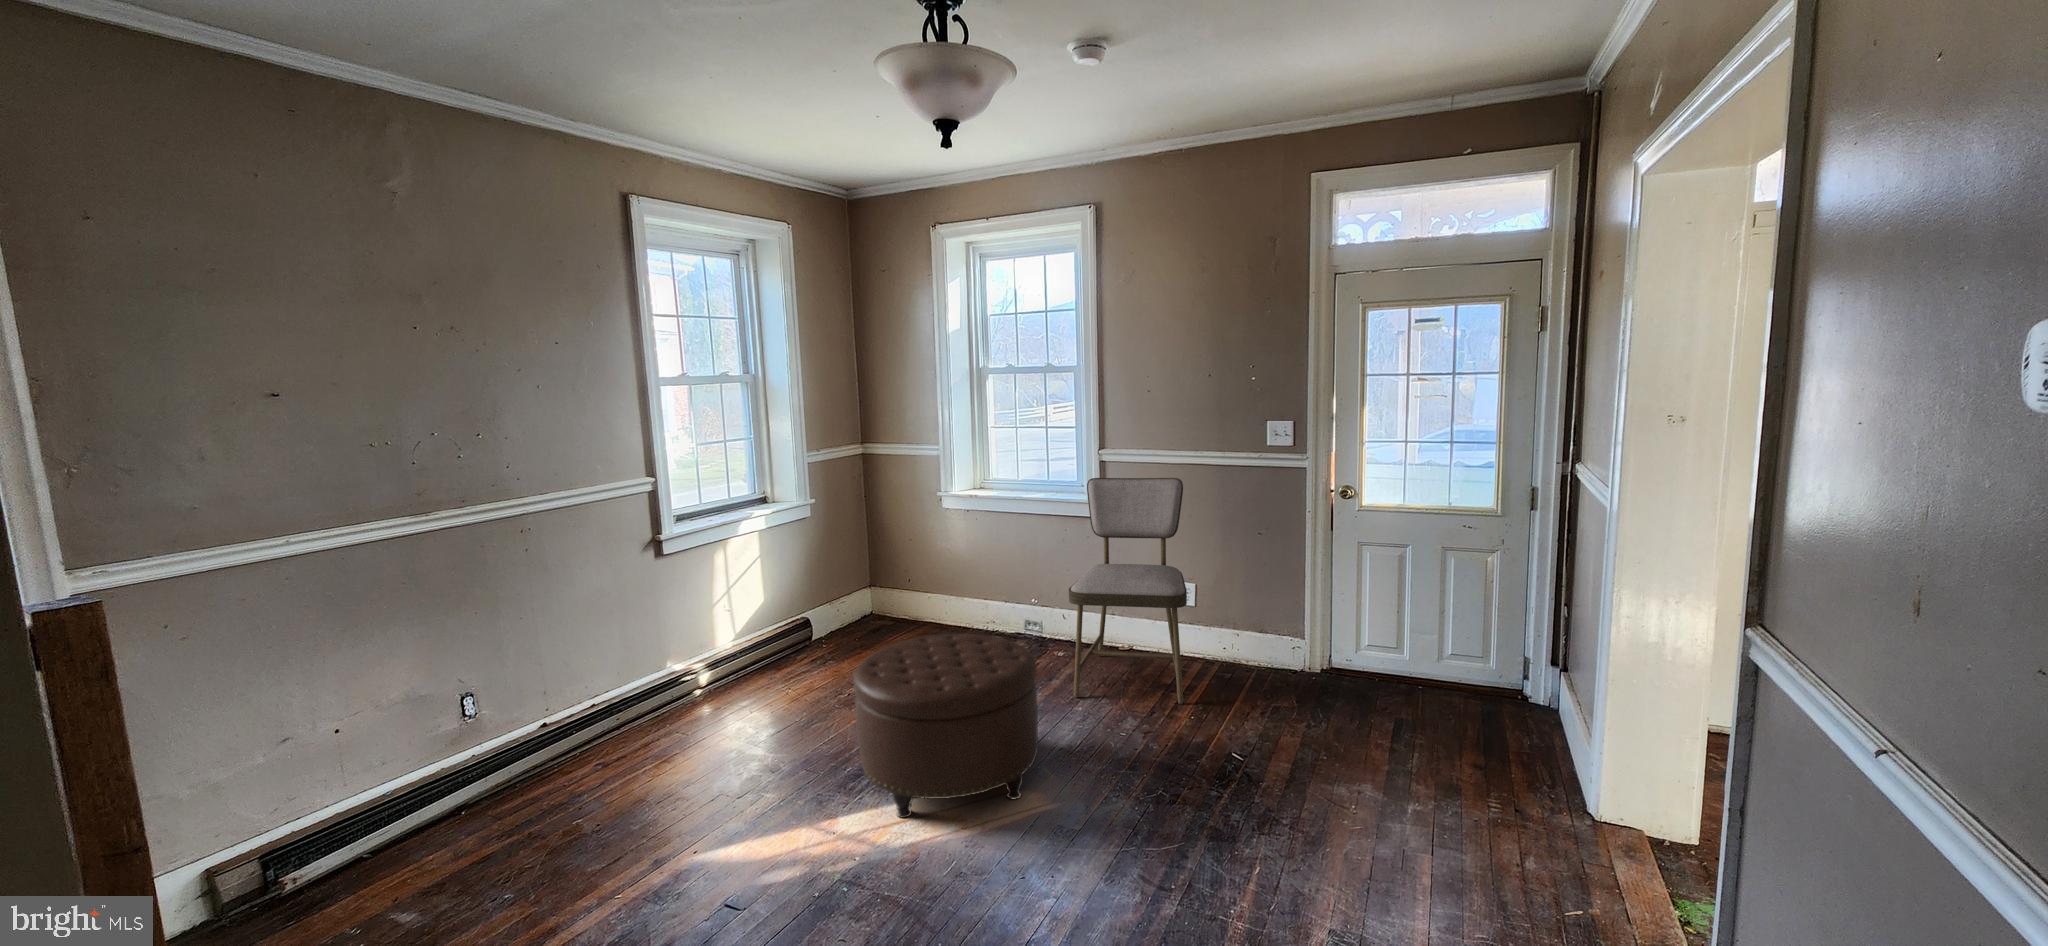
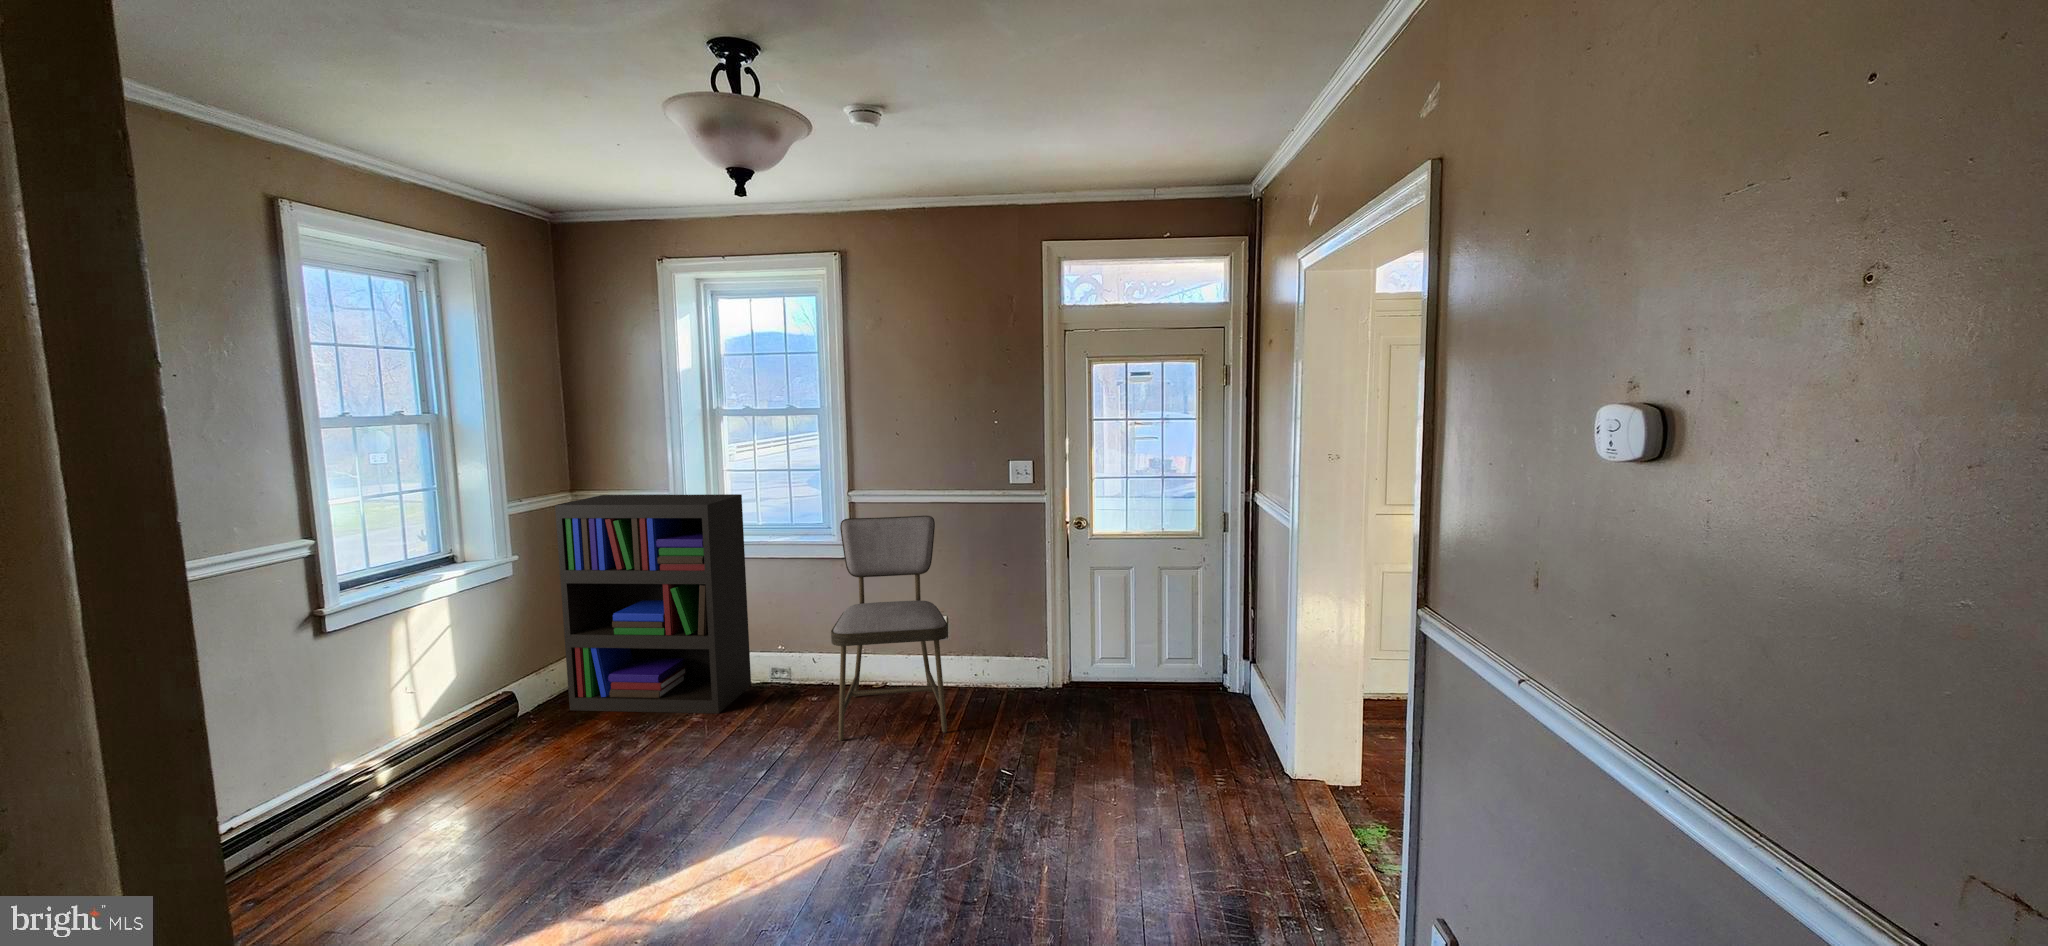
bookshelf: none [842,449,1007,656] -> present [555,494,751,714]
ottoman: present [853,634,1038,818] -> none [614,686,820,890]

